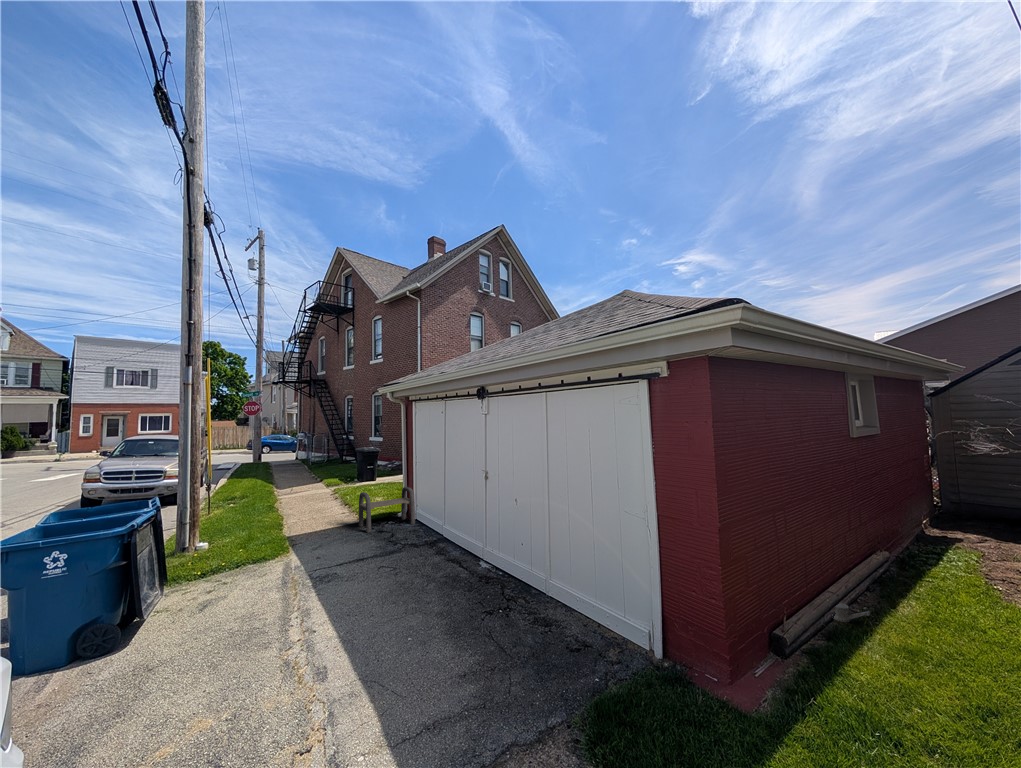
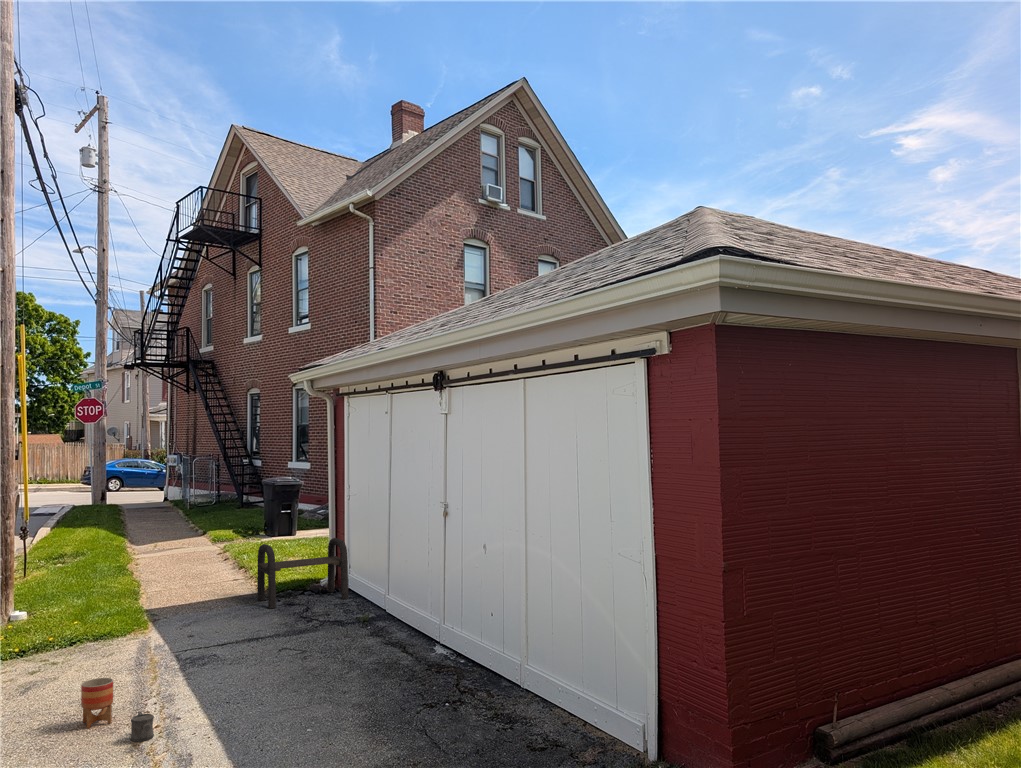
watering can: present [834,603,870,622] -> present [131,711,154,742]
planter: none [243,606,267,647] -> present [81,678,113,728]

